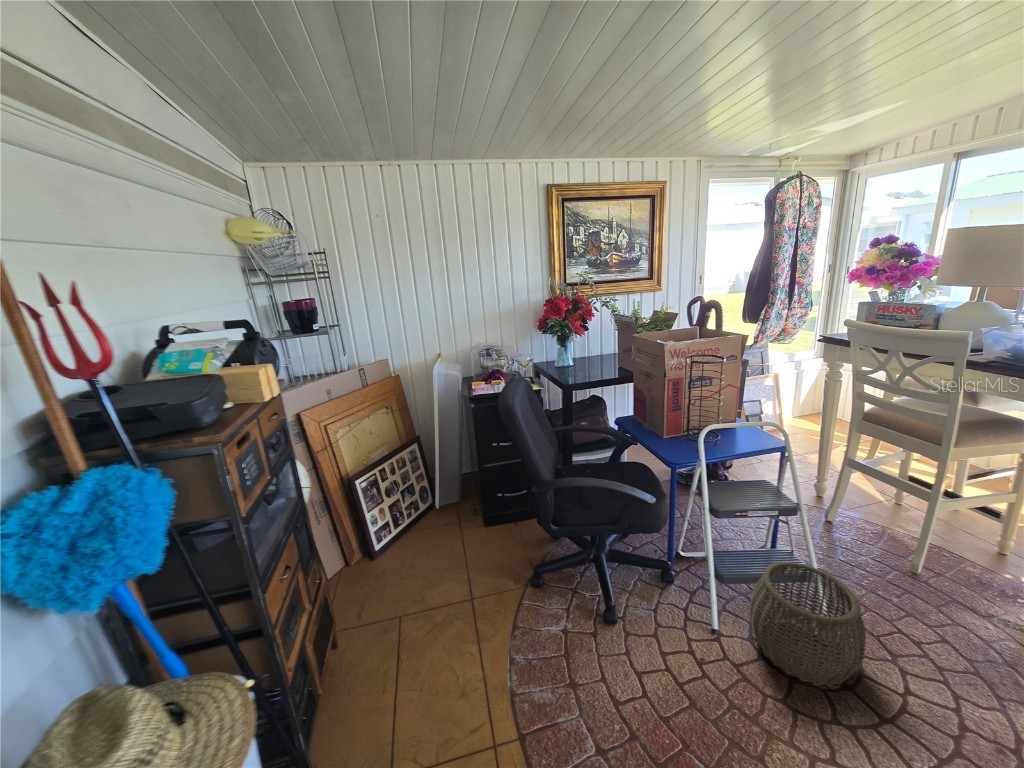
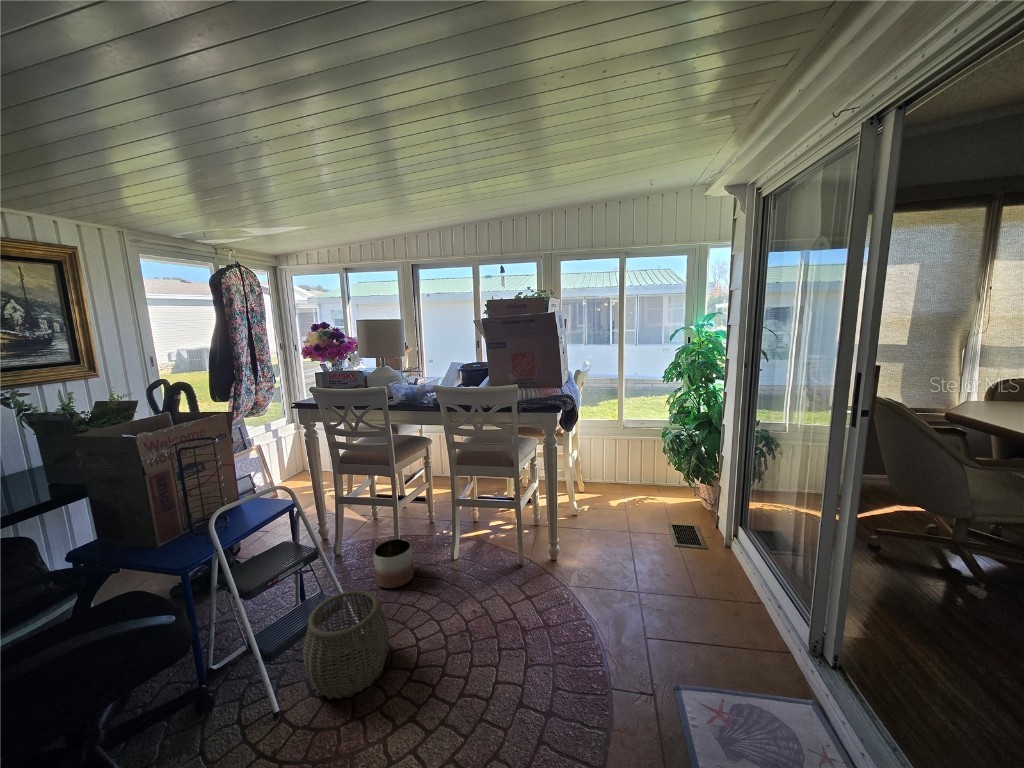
planter: none [871,541,951,614] -> present [374,539,414,588]

